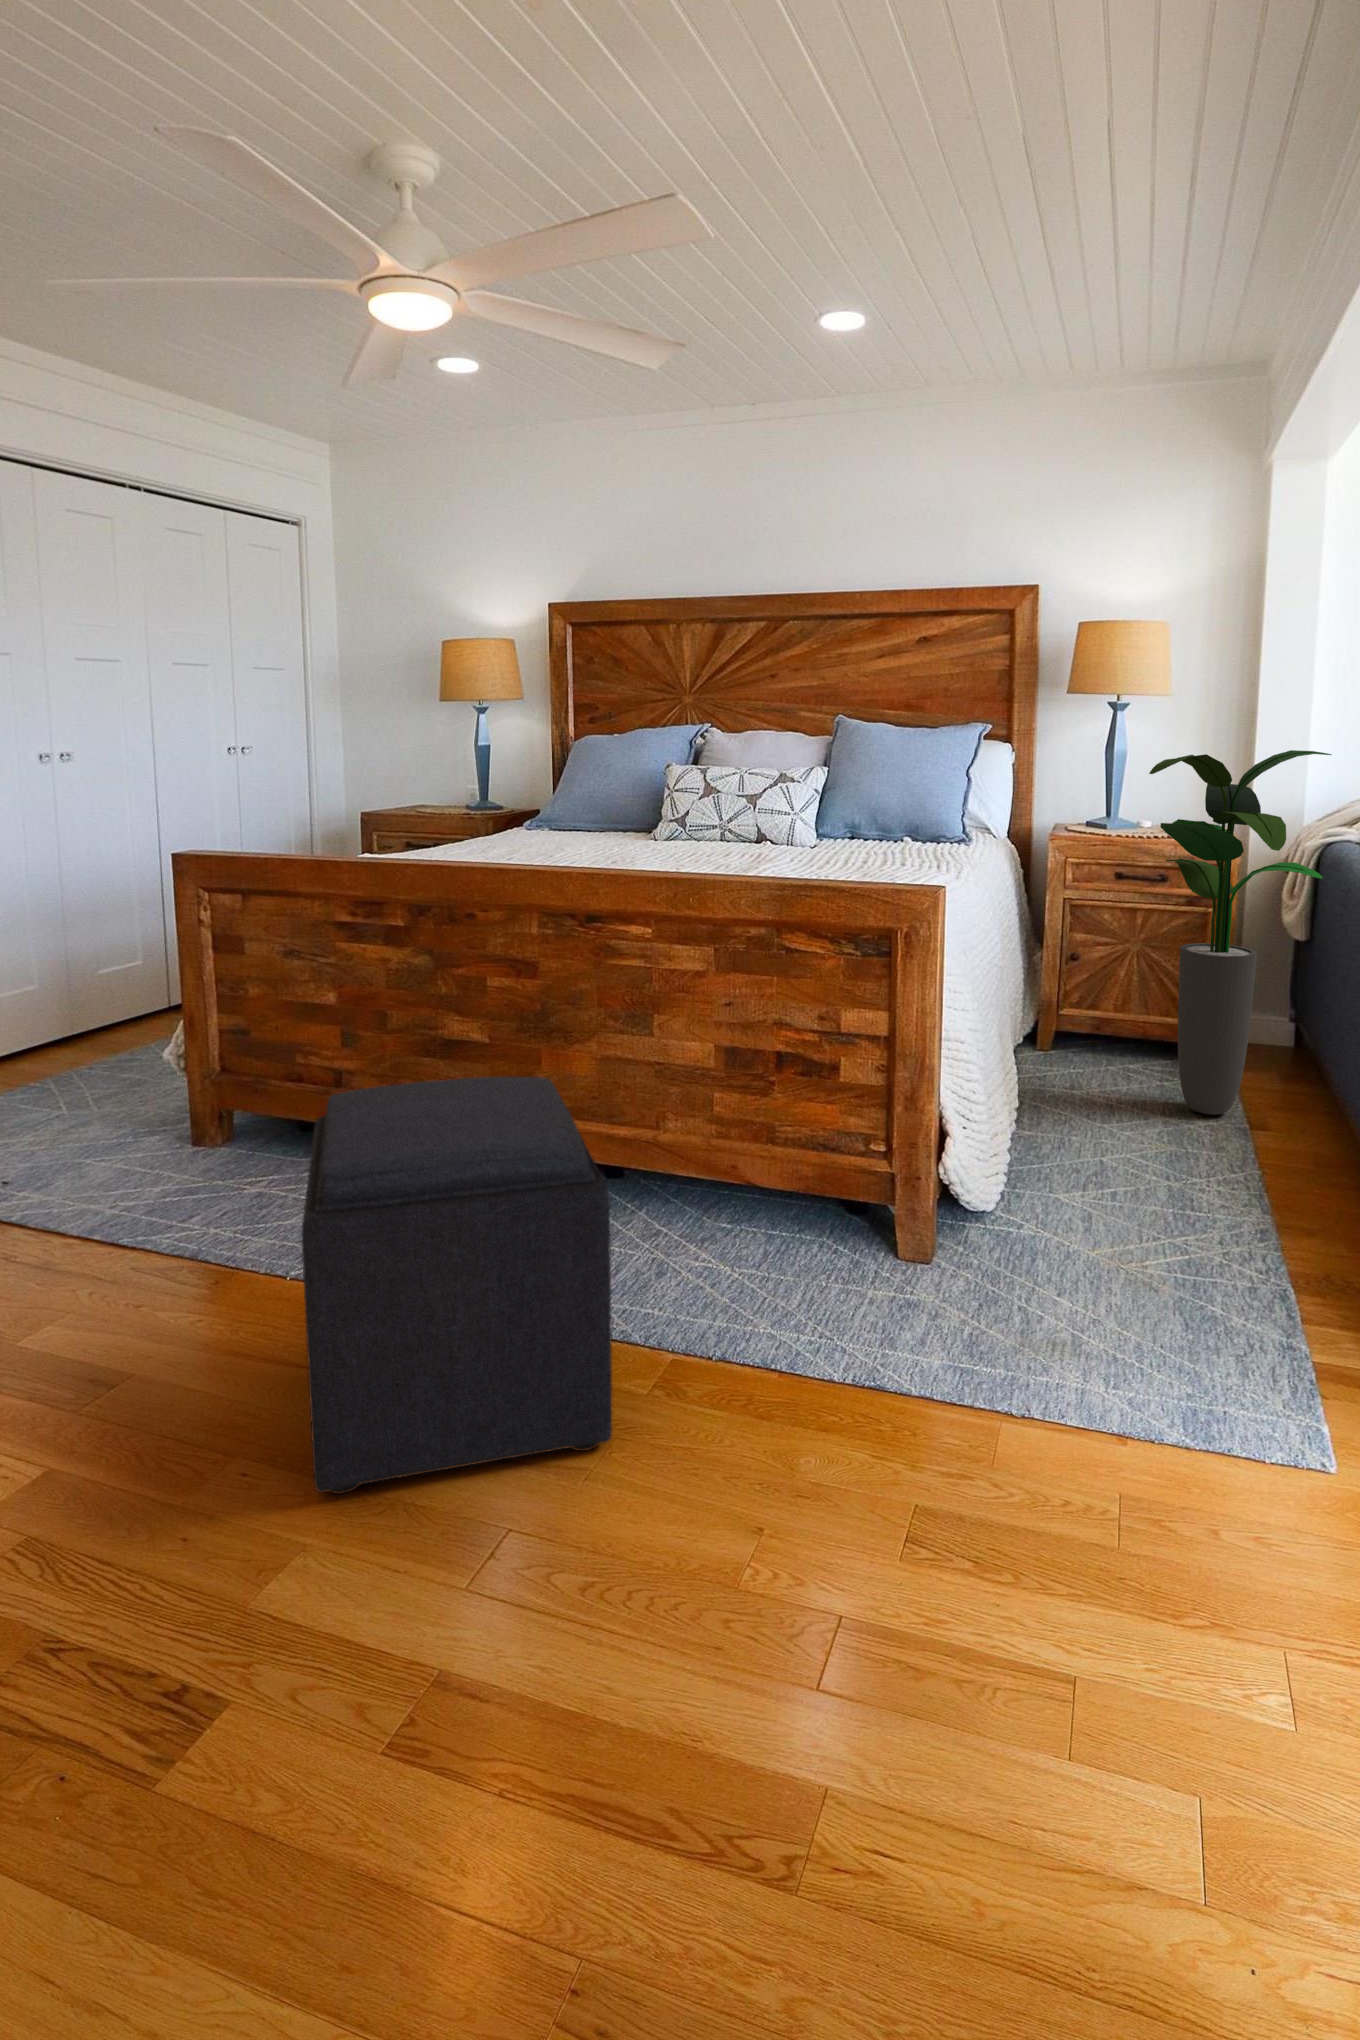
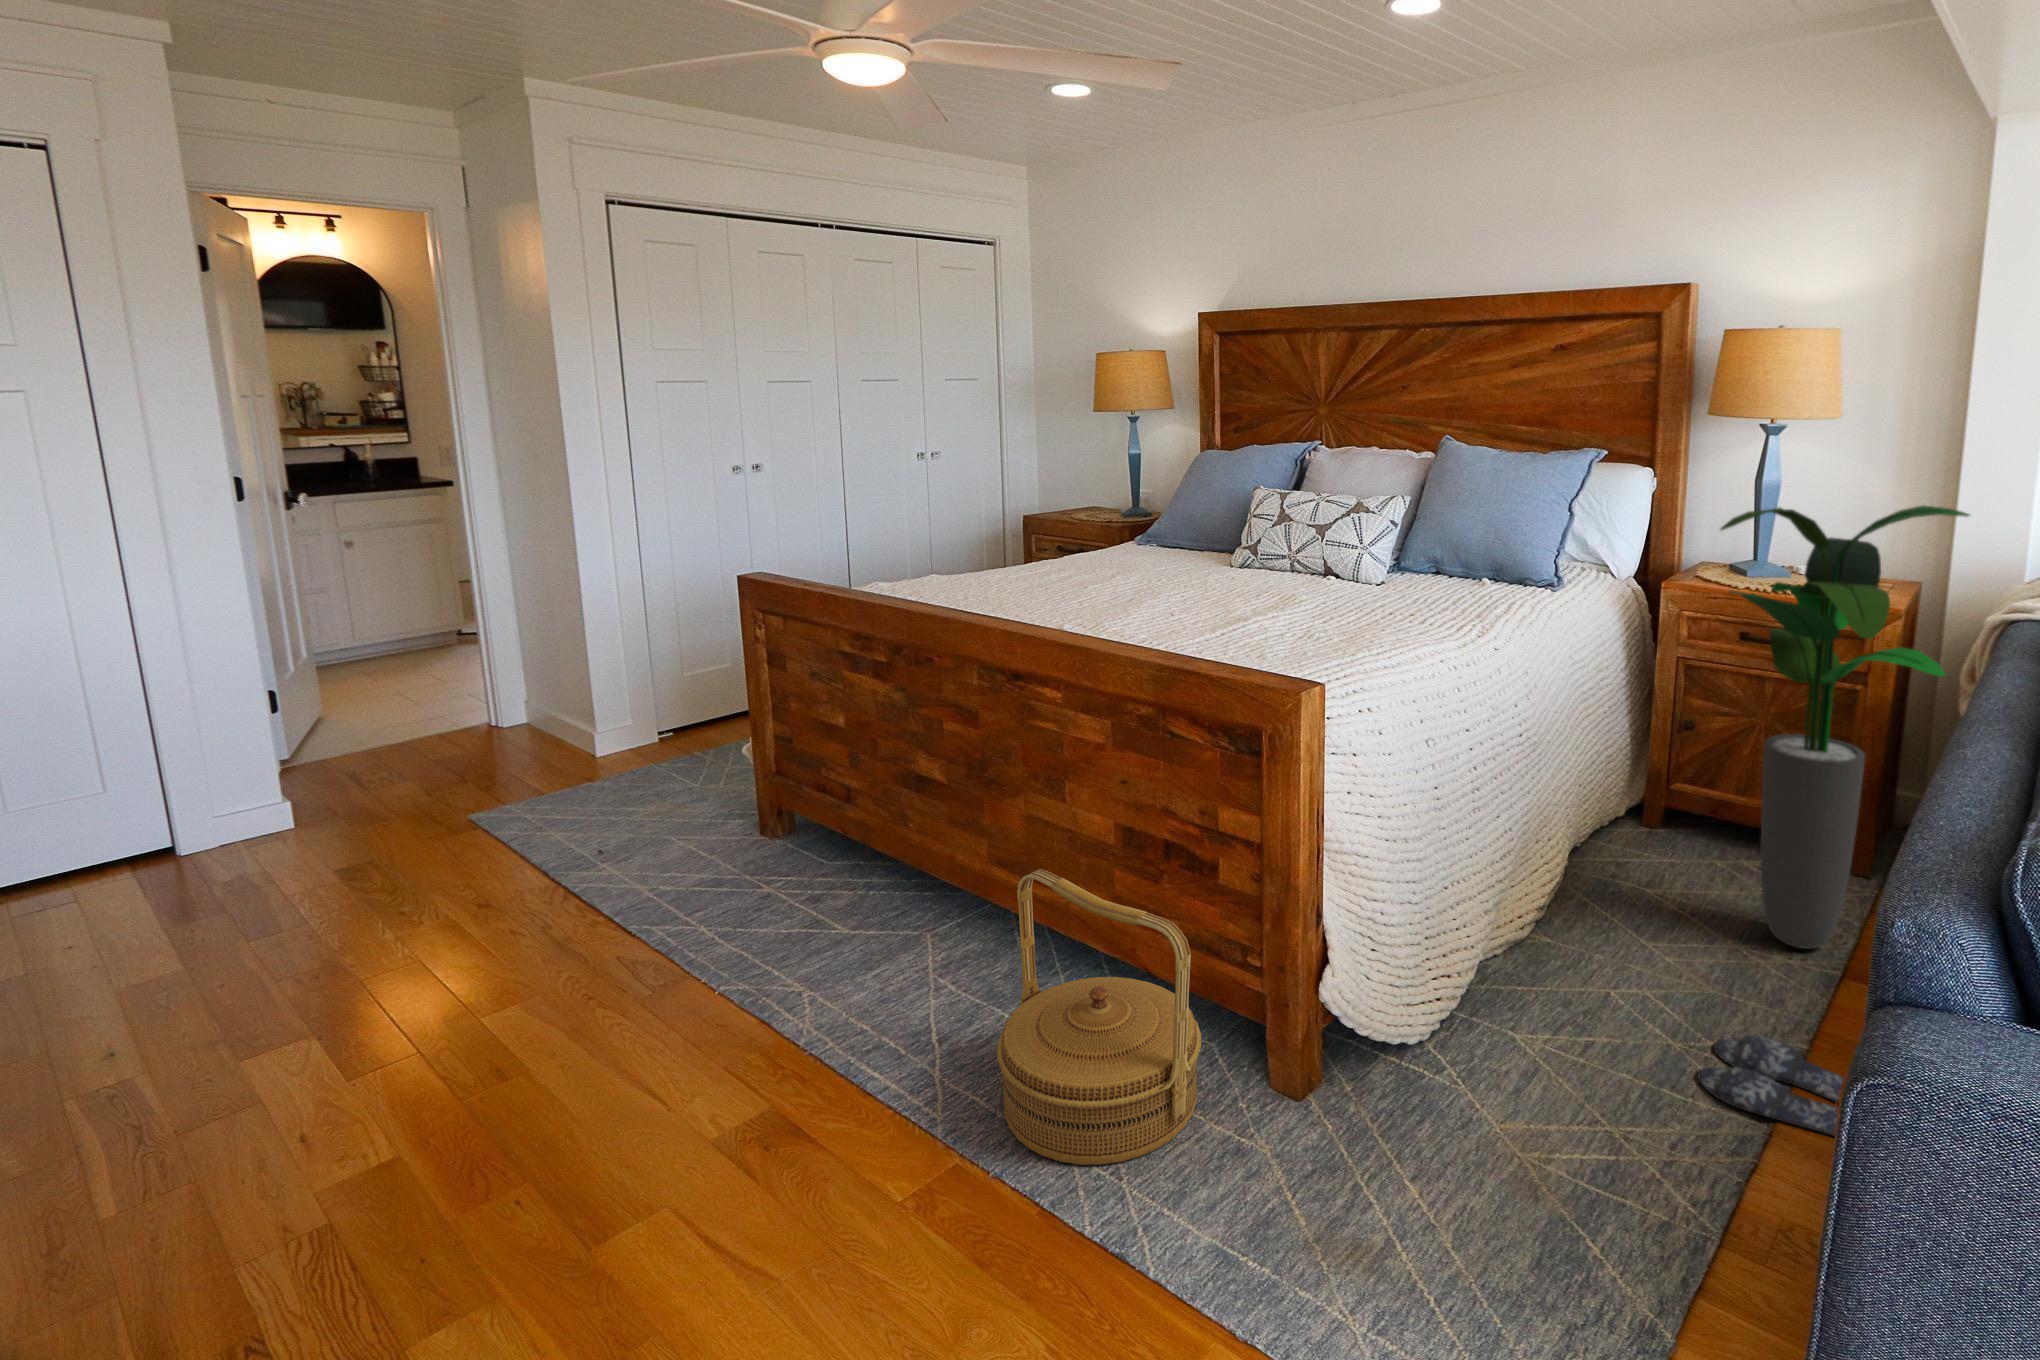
ottoman: present [302,1077,612,1494] -> none [502,845,906,1263]
woven basket: none [664,1087,869,1337] -> present [997,869,1201,1165]
slippers: none [1200,1170,1339,1221] -> present [1698,1035,1843,1136]

